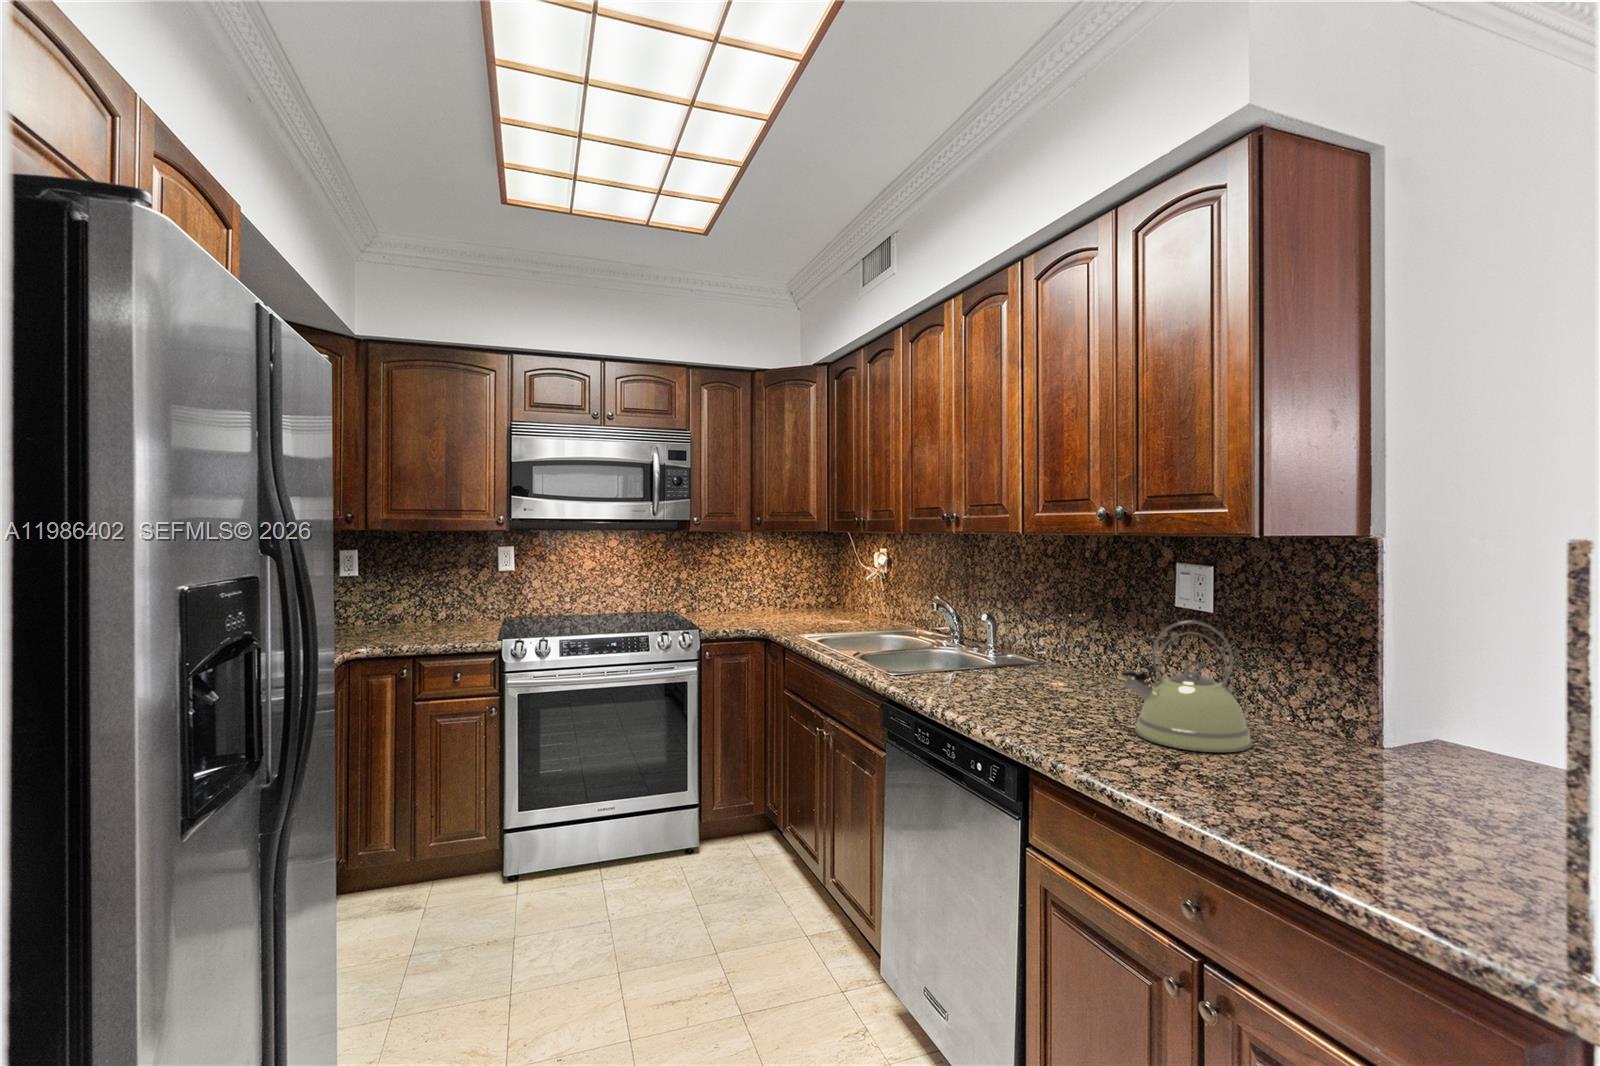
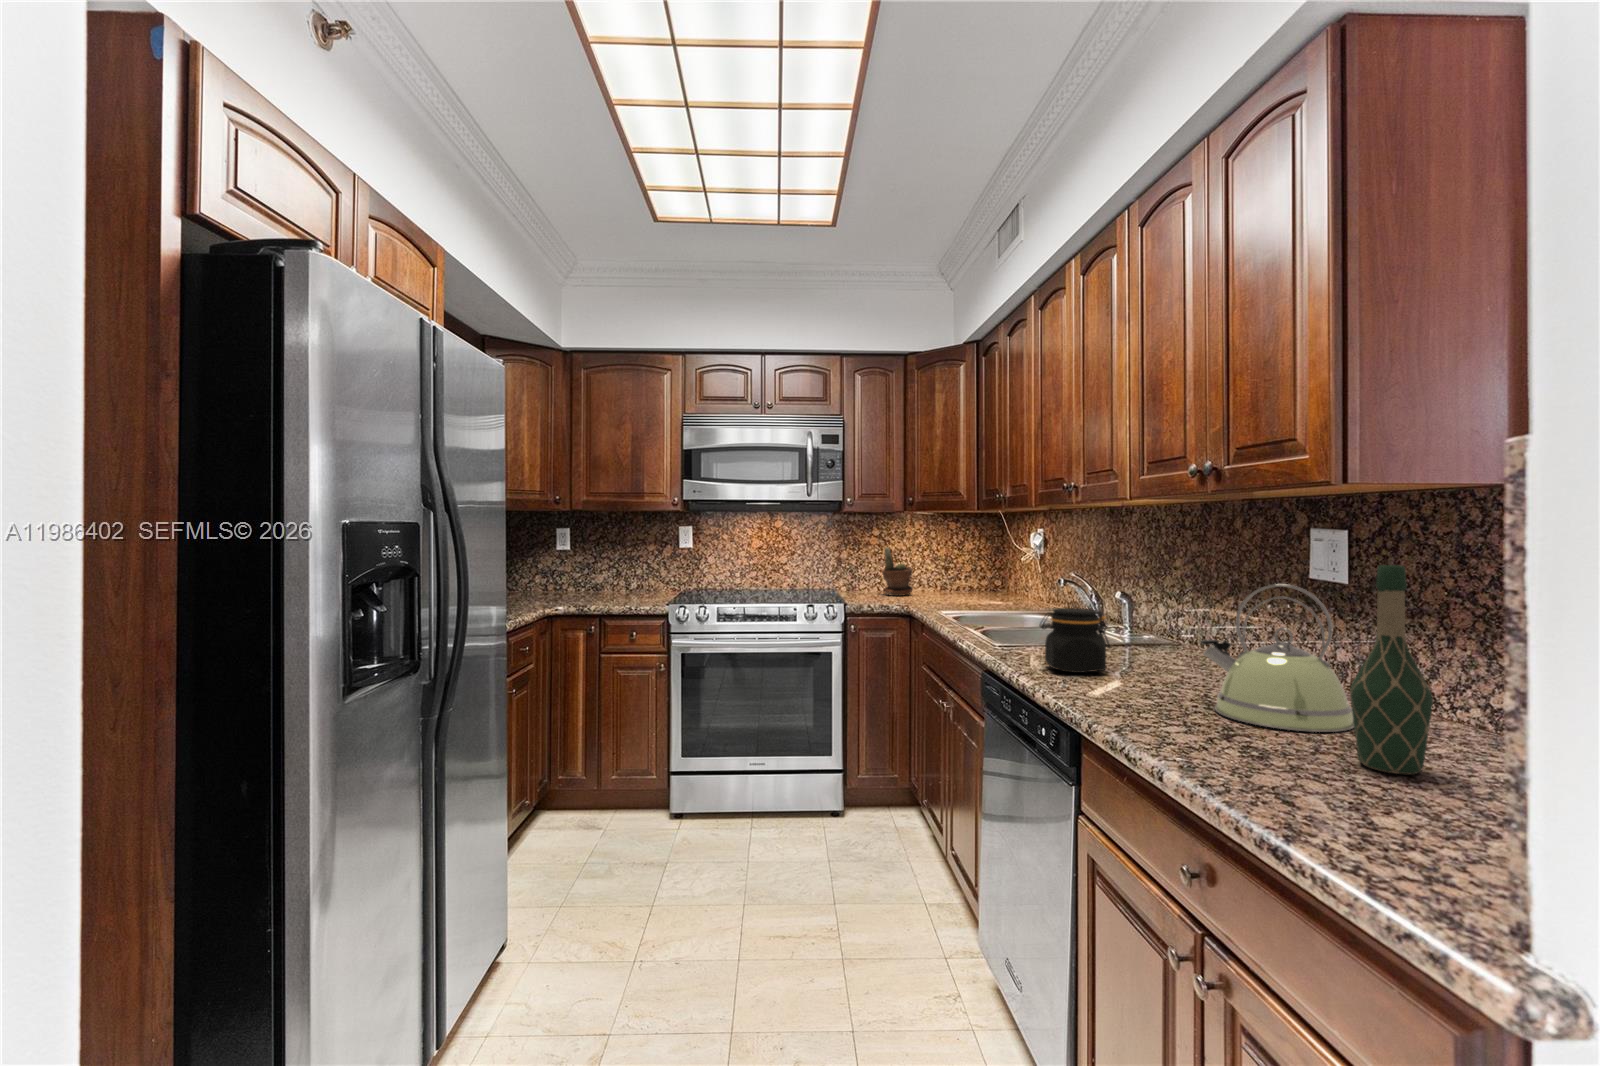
potted plant: none [723,566,755,616] -> present [882,547,913,596]
wine bottle: none [1283,613,1350,791] -> present [1350,565,1433,774]
jar: none [953,639,1017,702] -> present [1039,608,1110,673]

